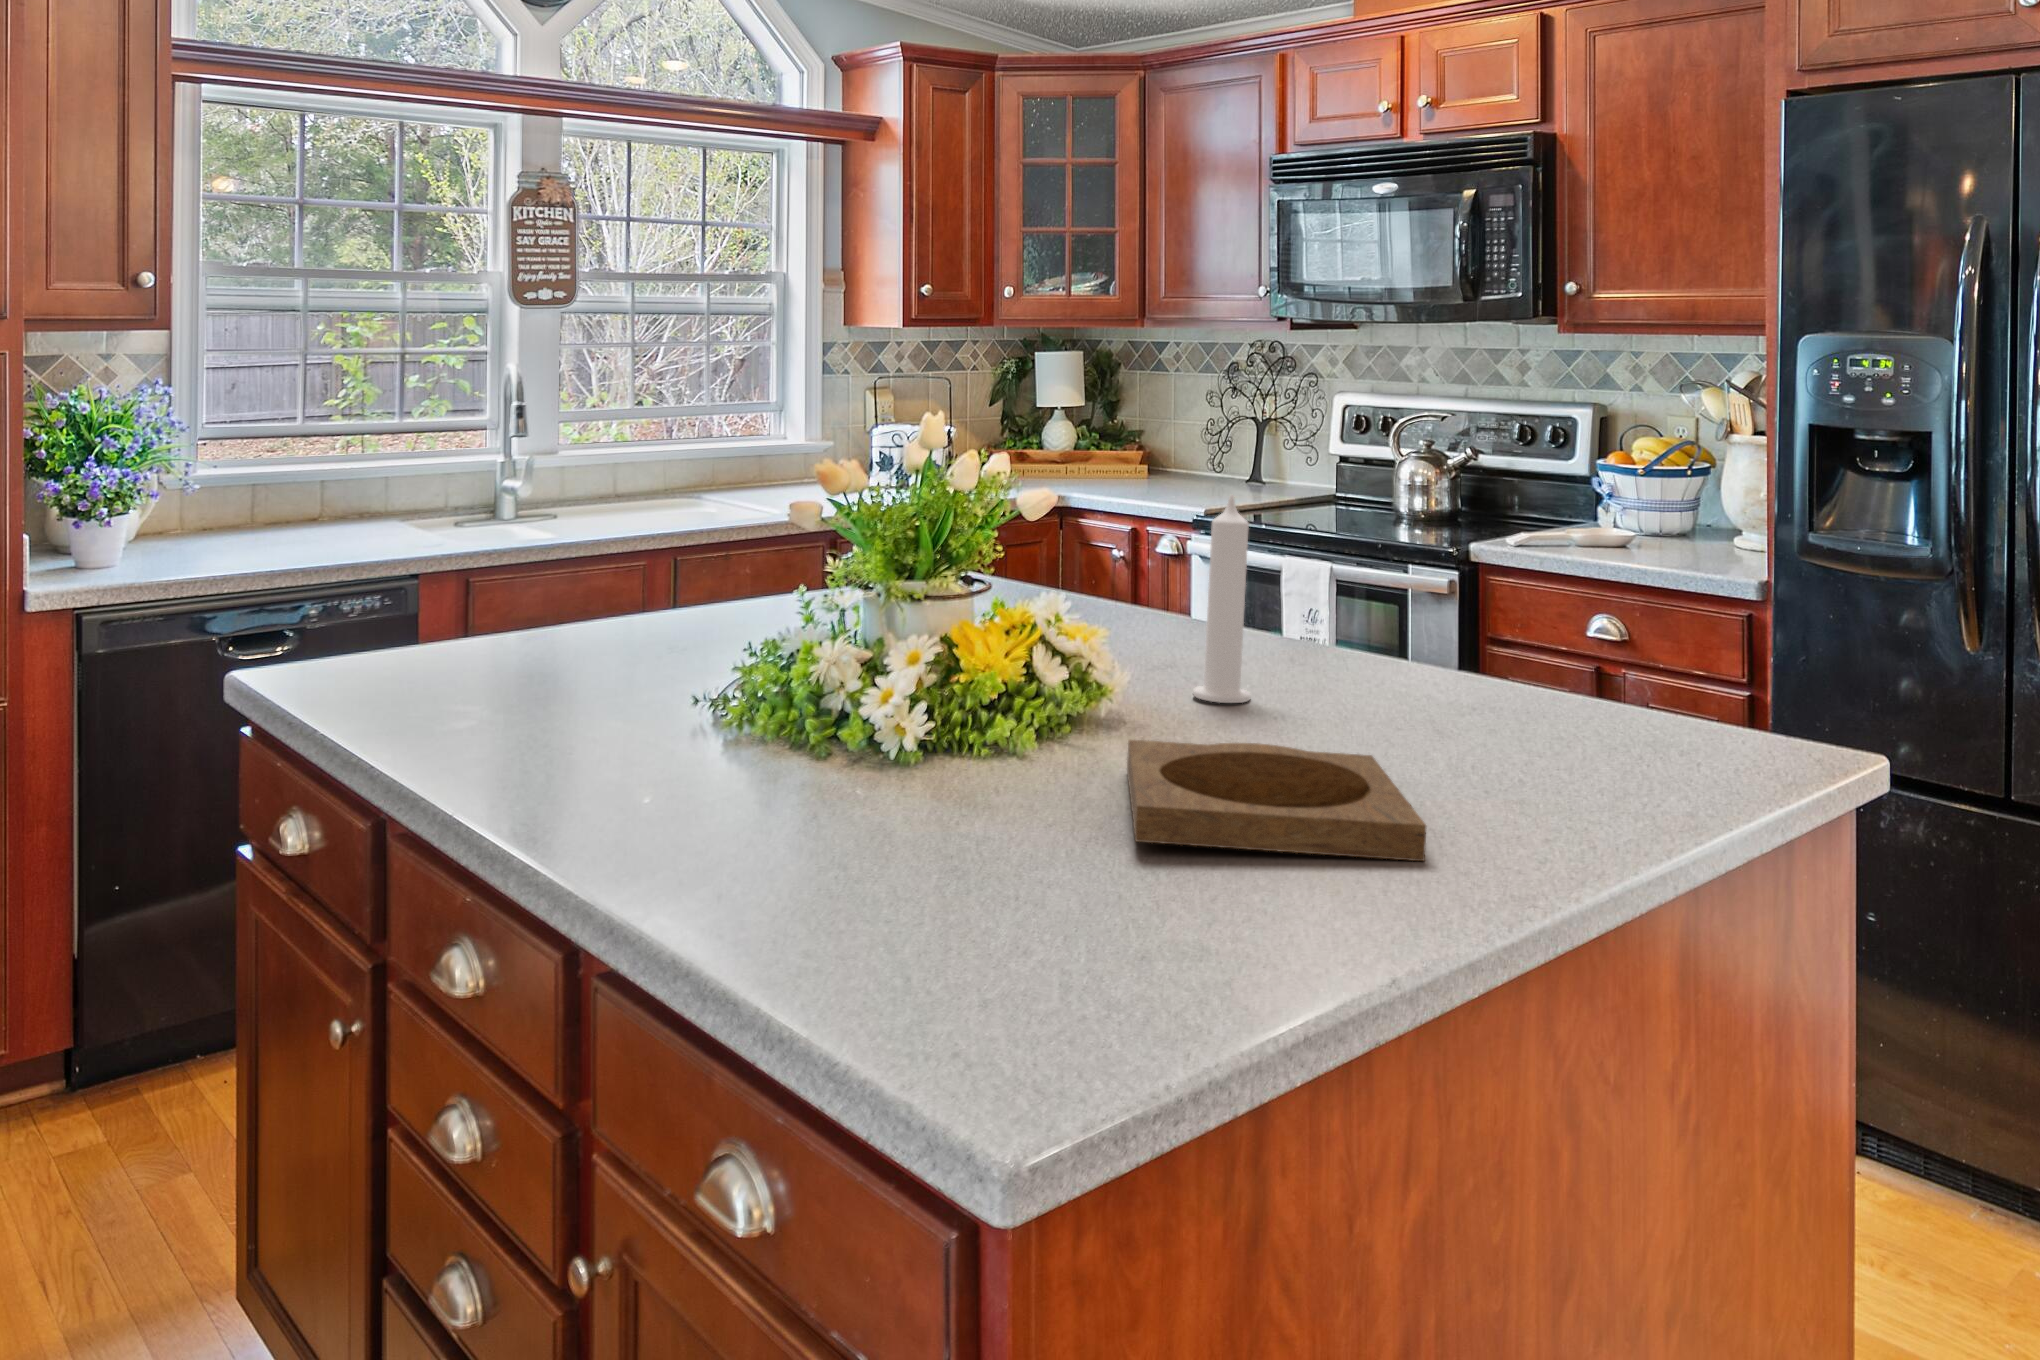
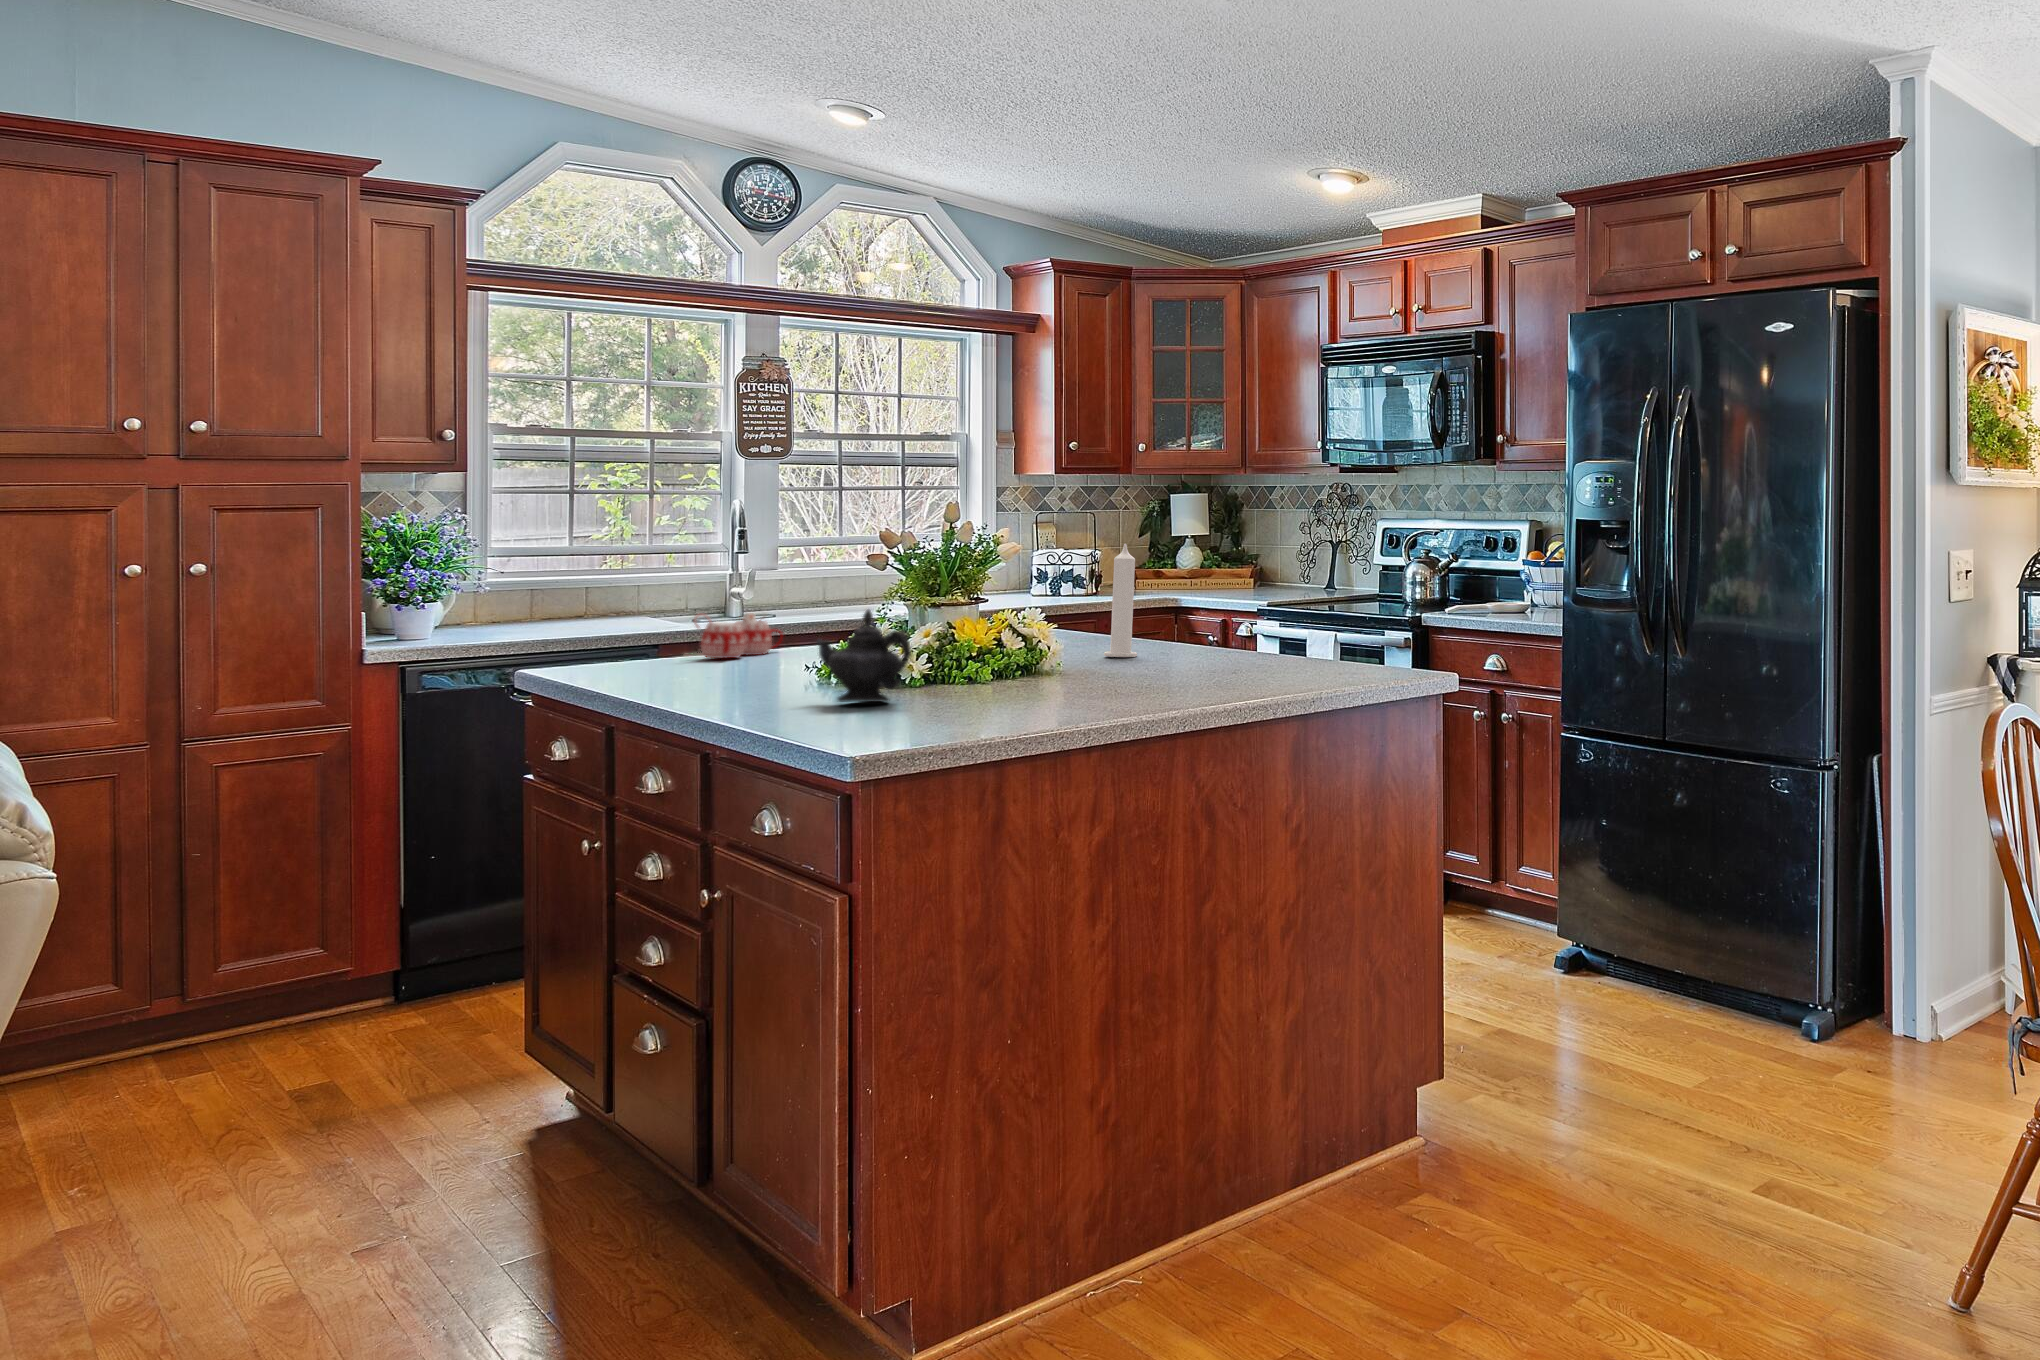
mug: none [477,586,627,673] -> present [685,613,783,658]
teapot: none [794,703,1016,925] -> present [816,610,911,702]
tray: present [1127,740,1426,861] -> none [996,652,1155,689]

